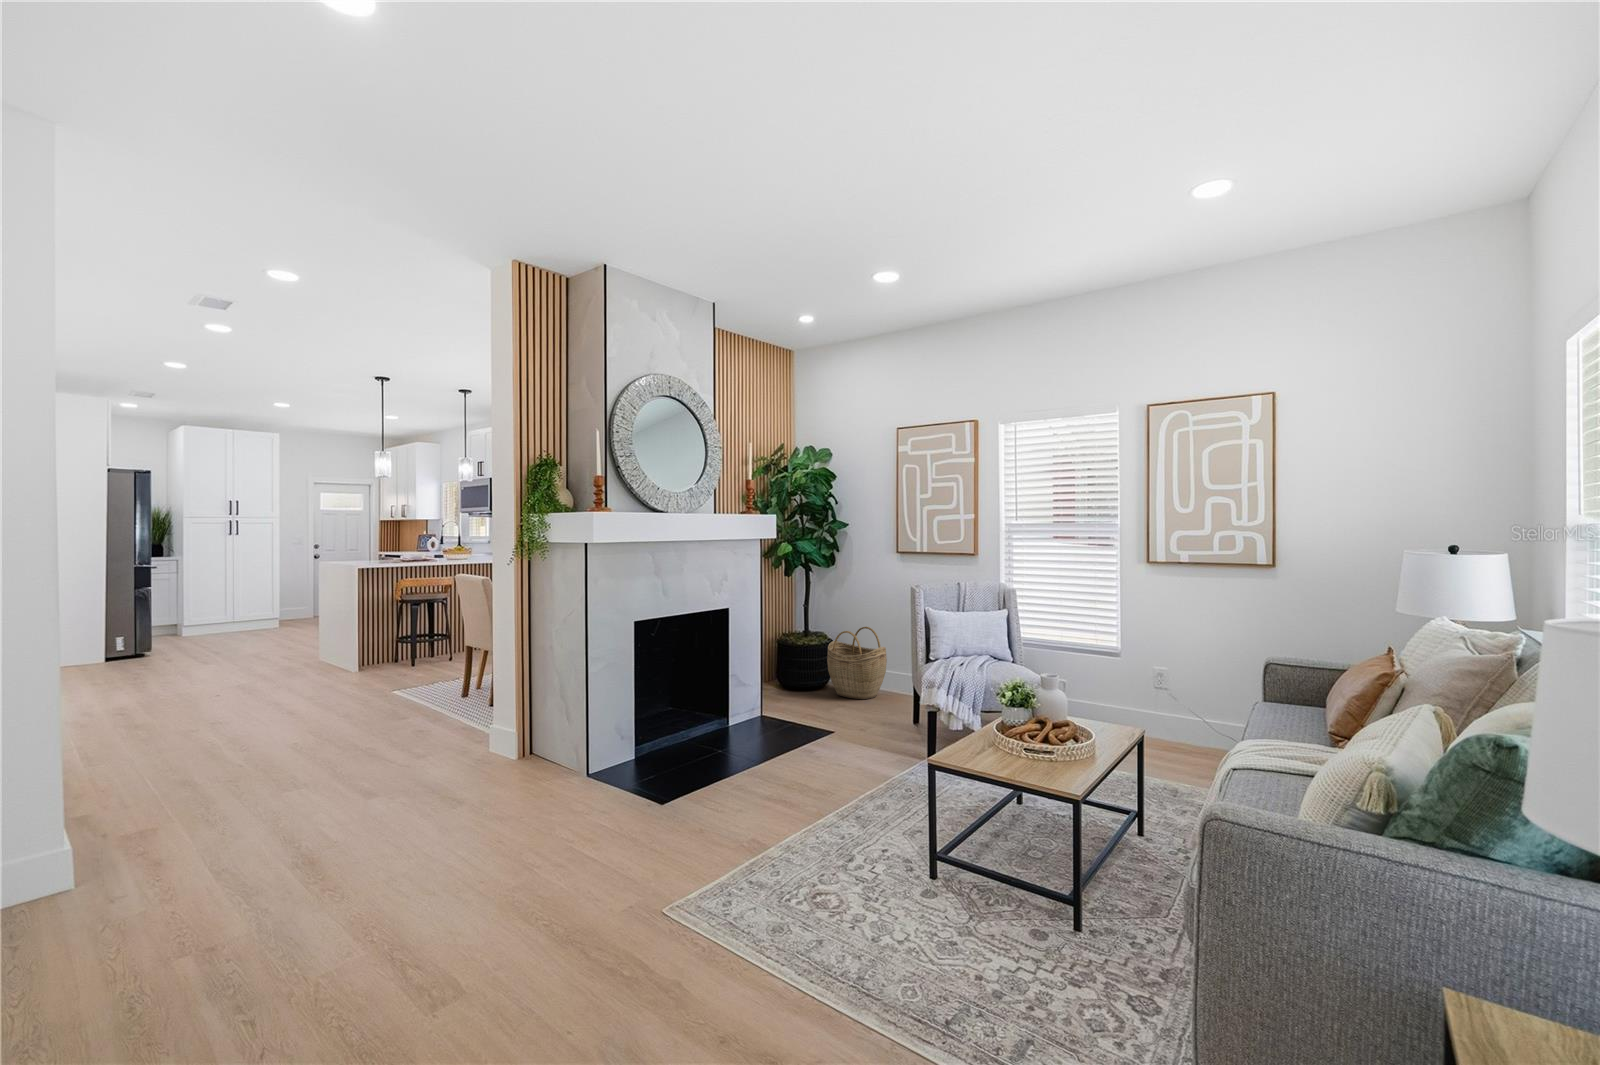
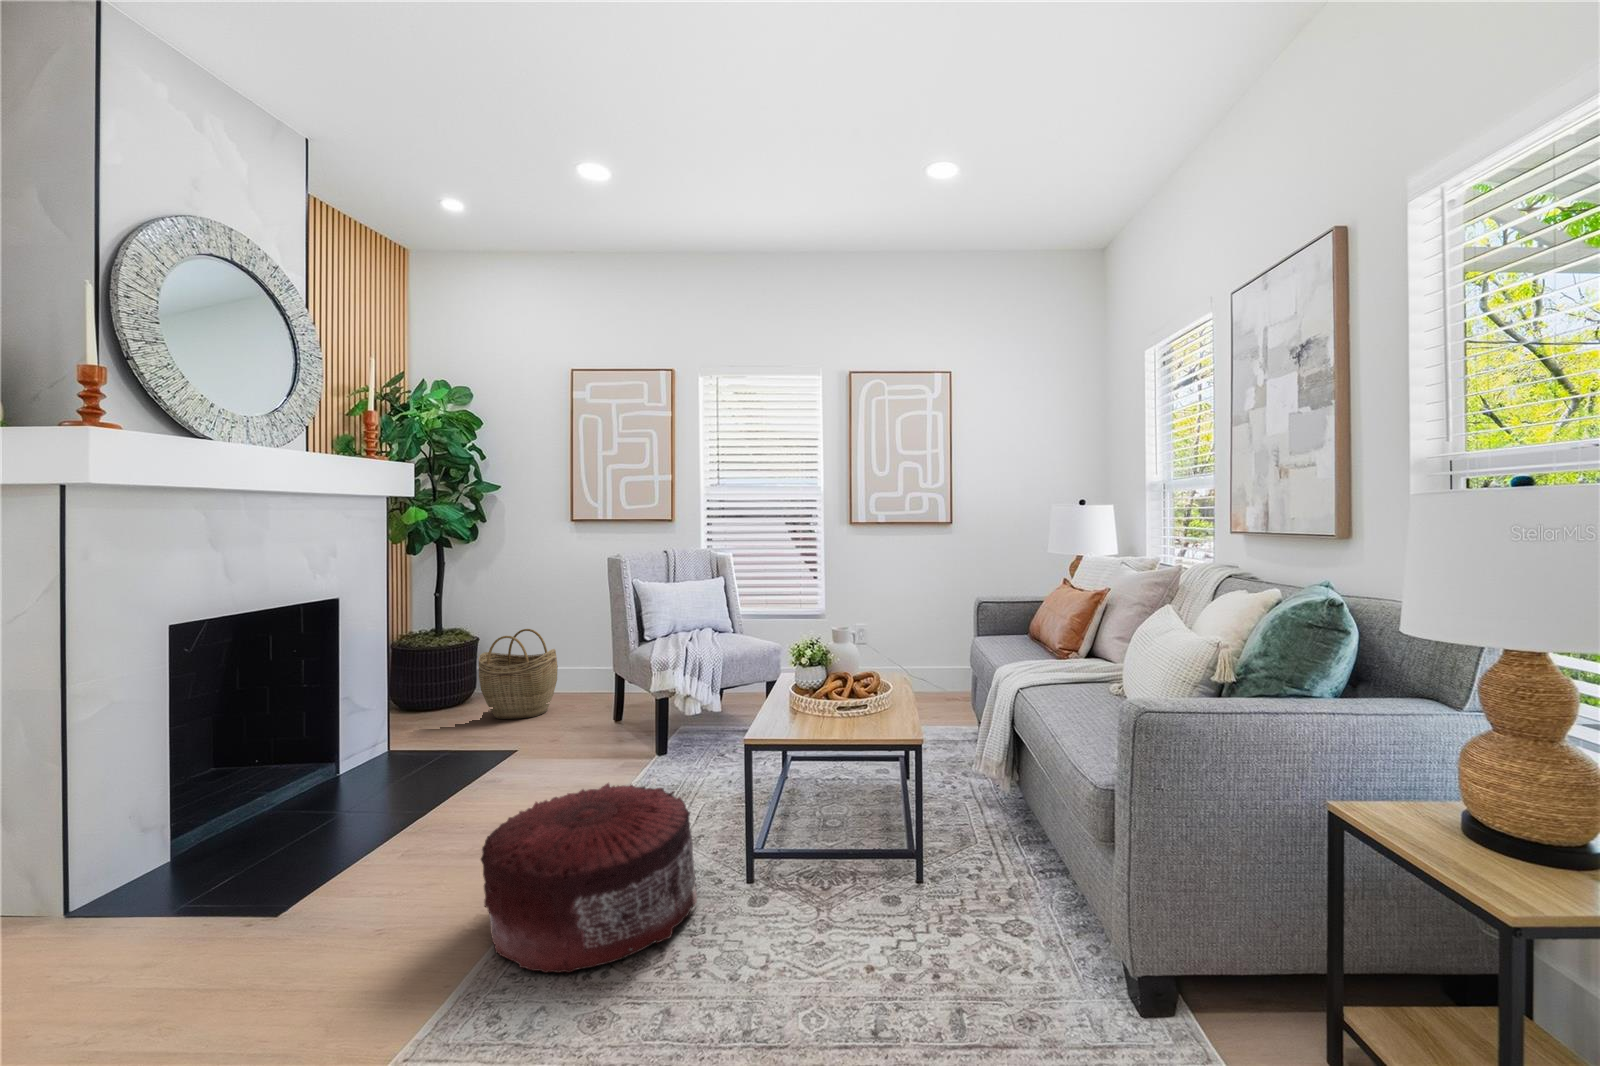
pouf: none [739,766,896,897] -> present [481,783,697,973]

